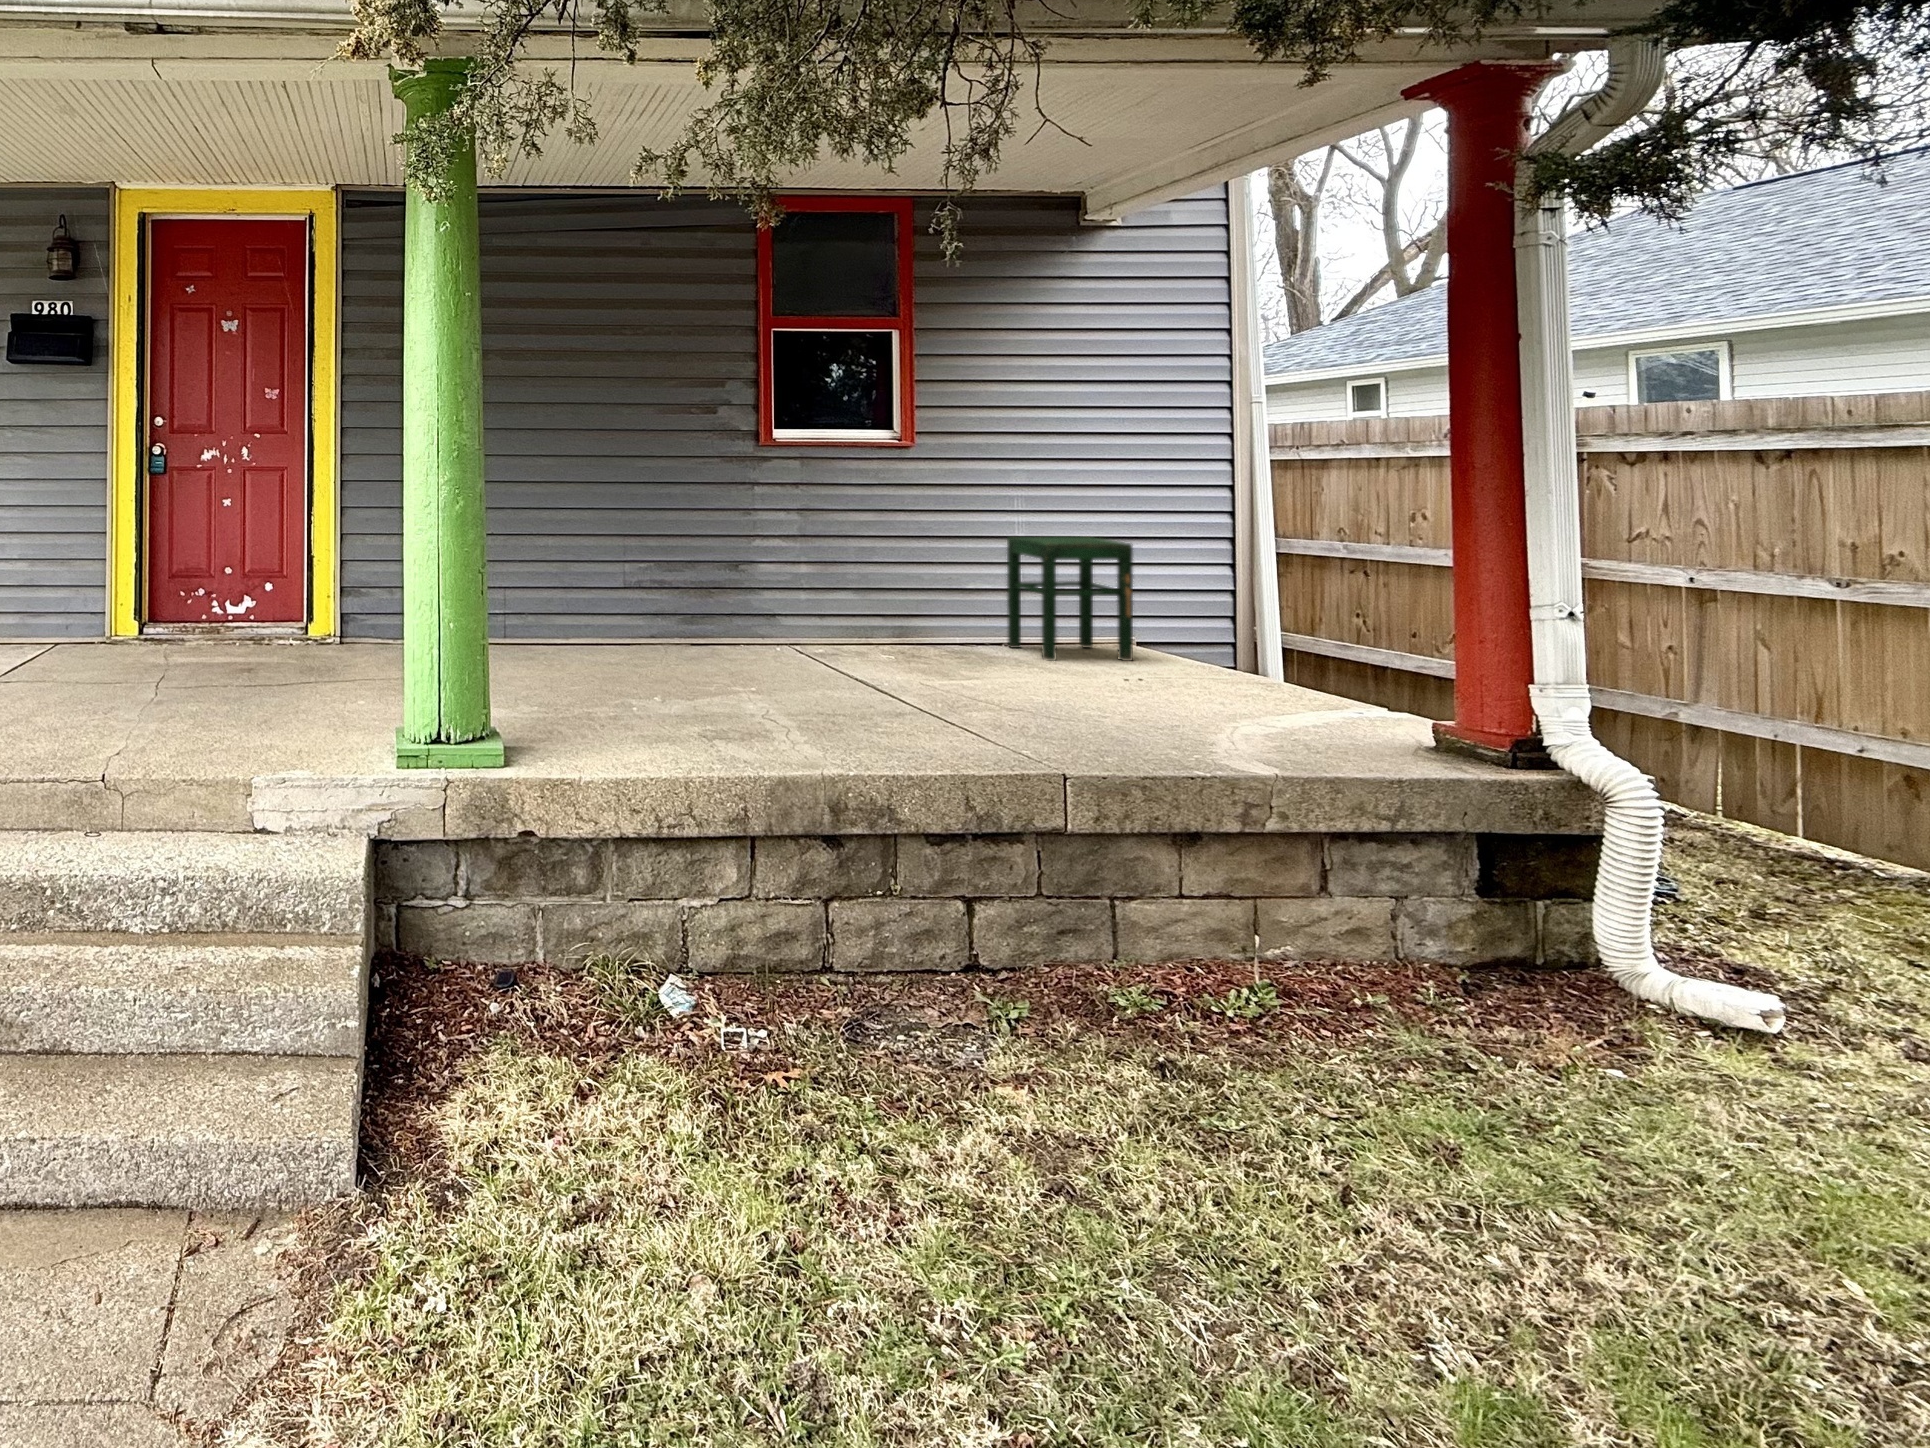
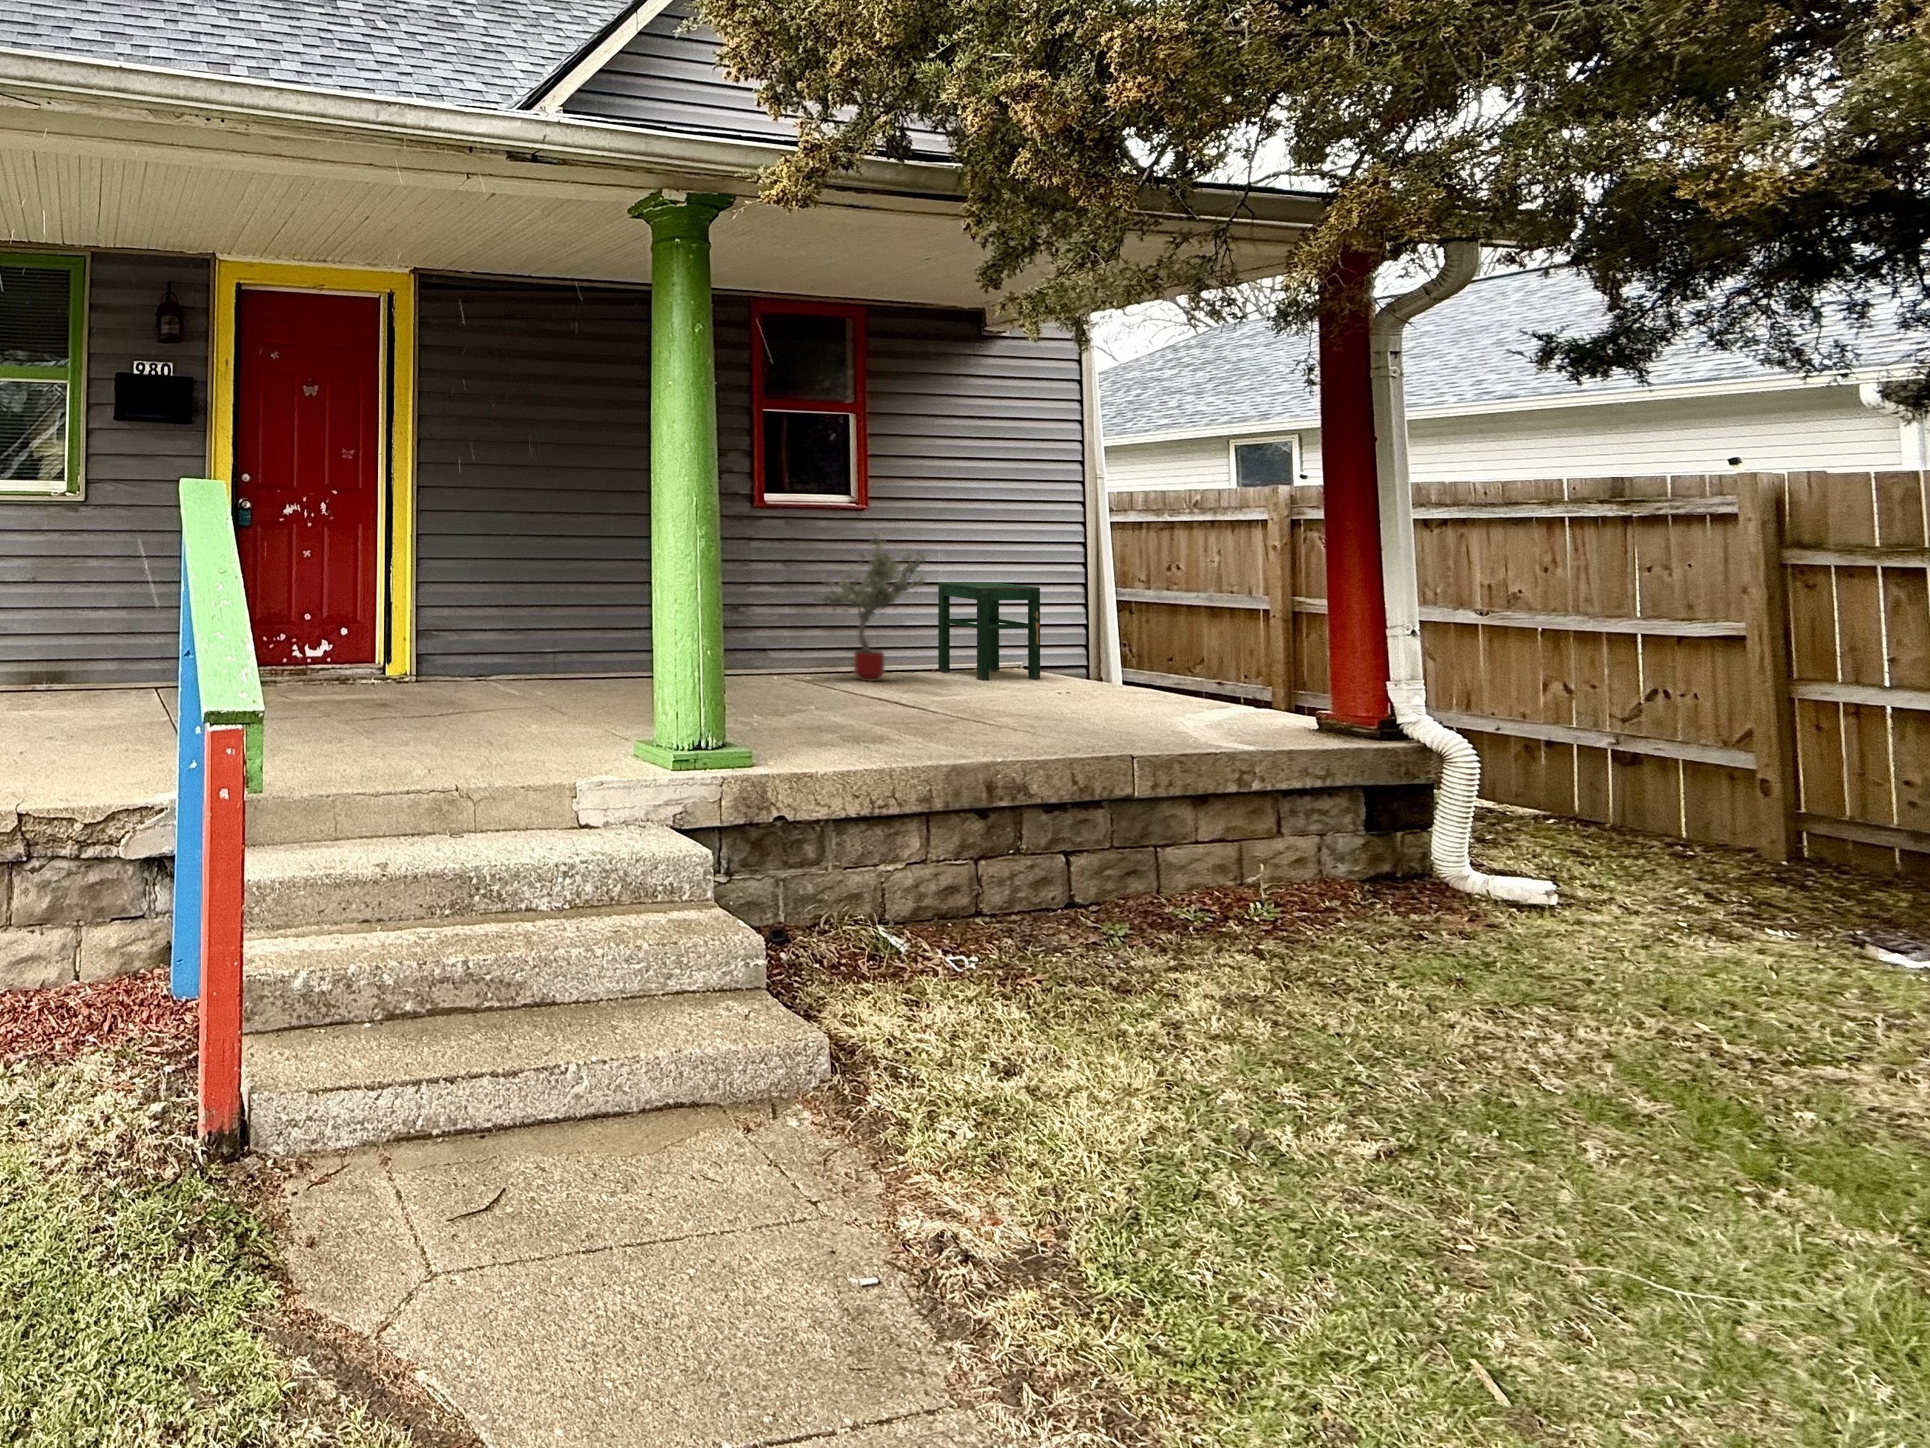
potted tree: none [812,472,969,658] -> present [811,531,927,681]

